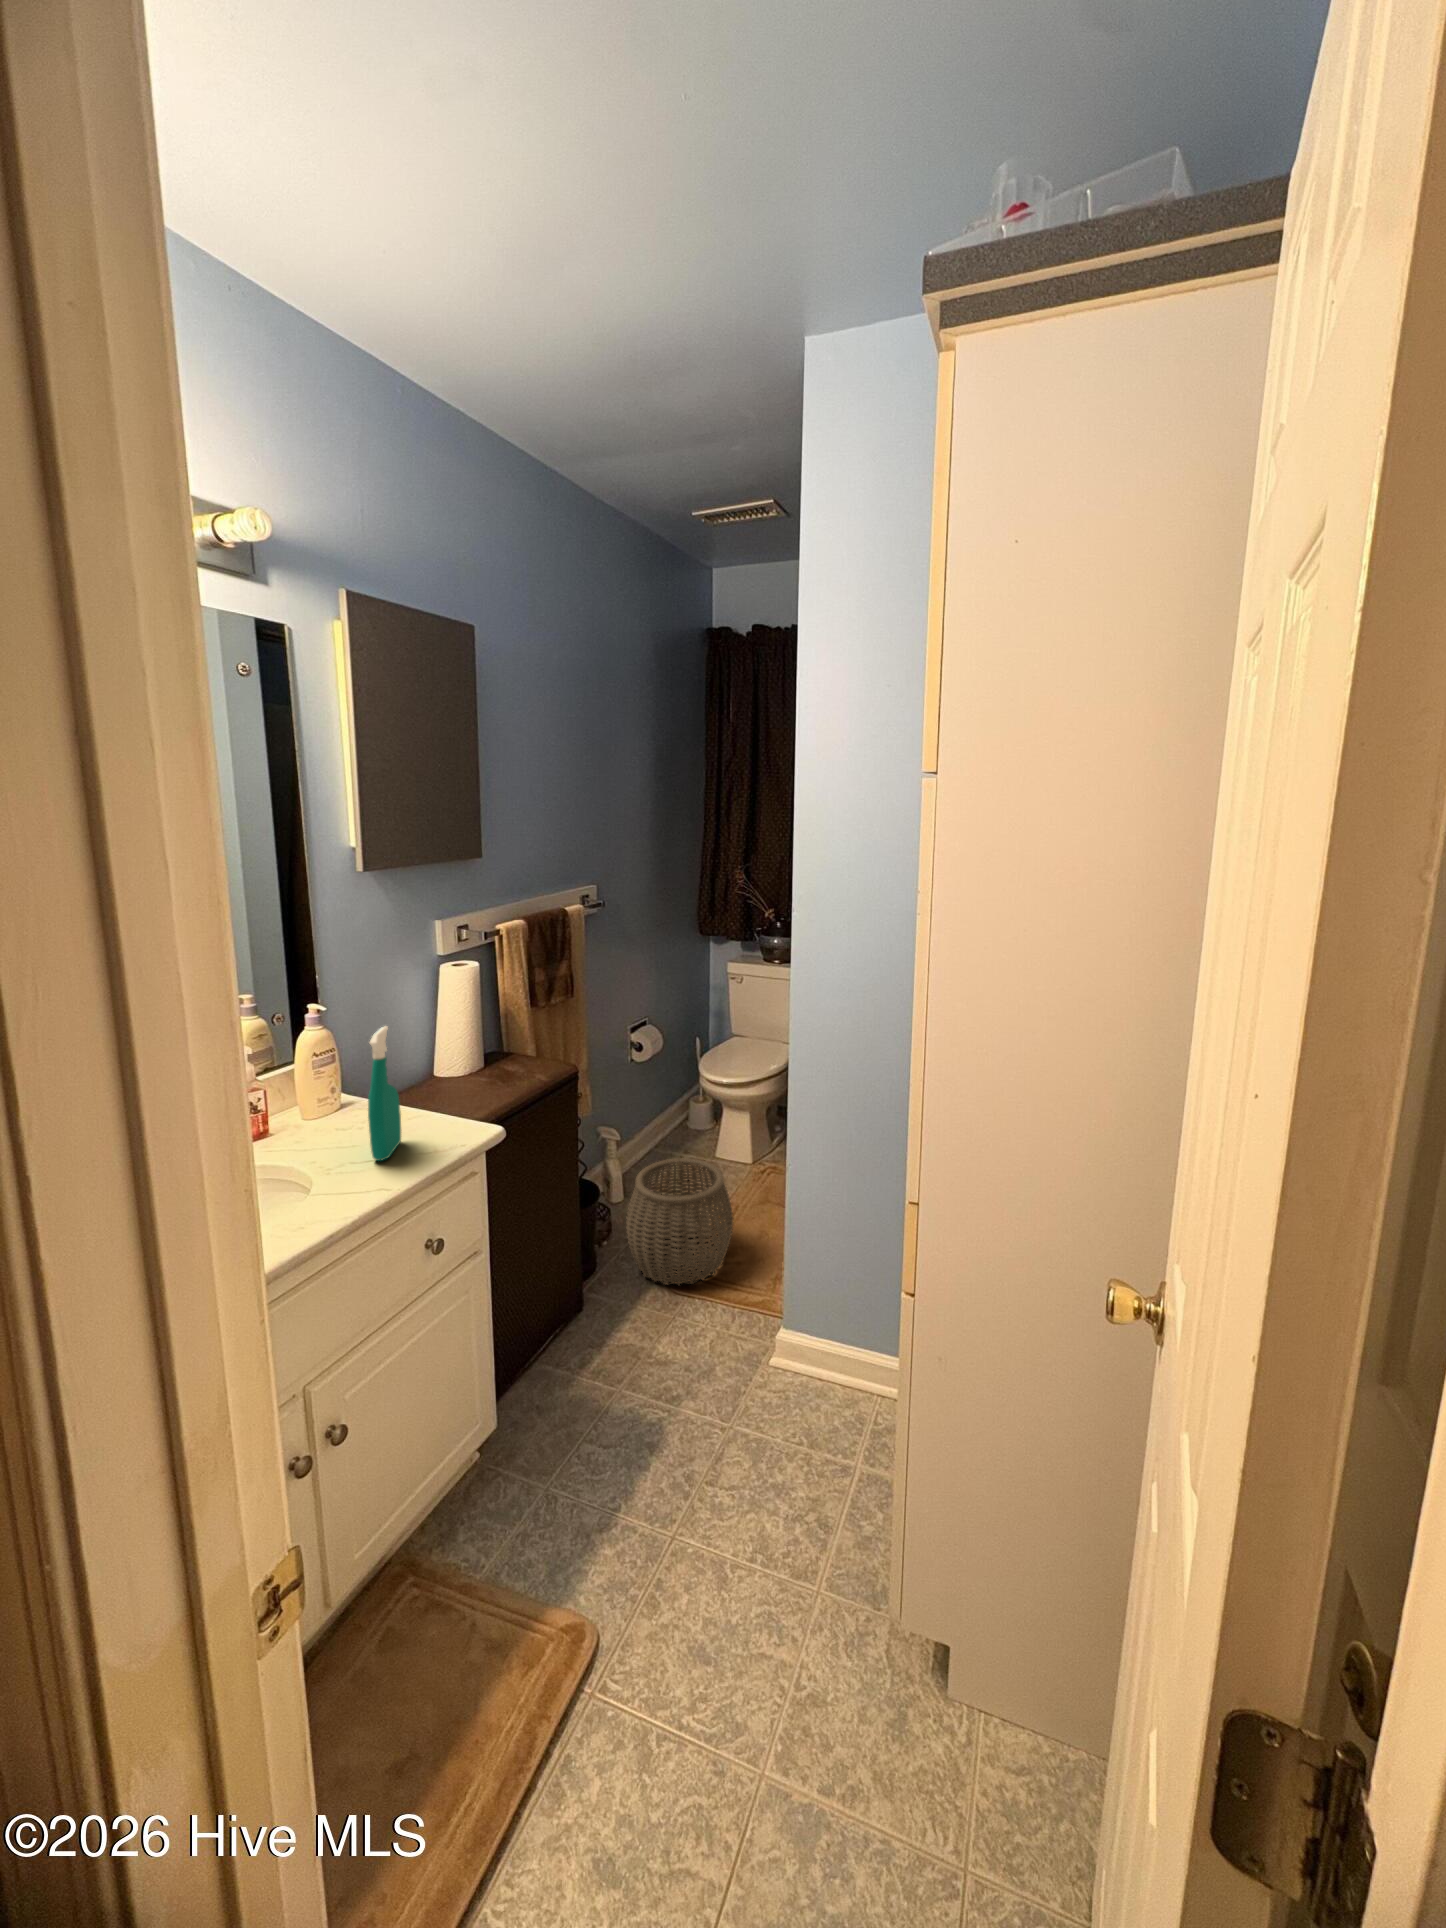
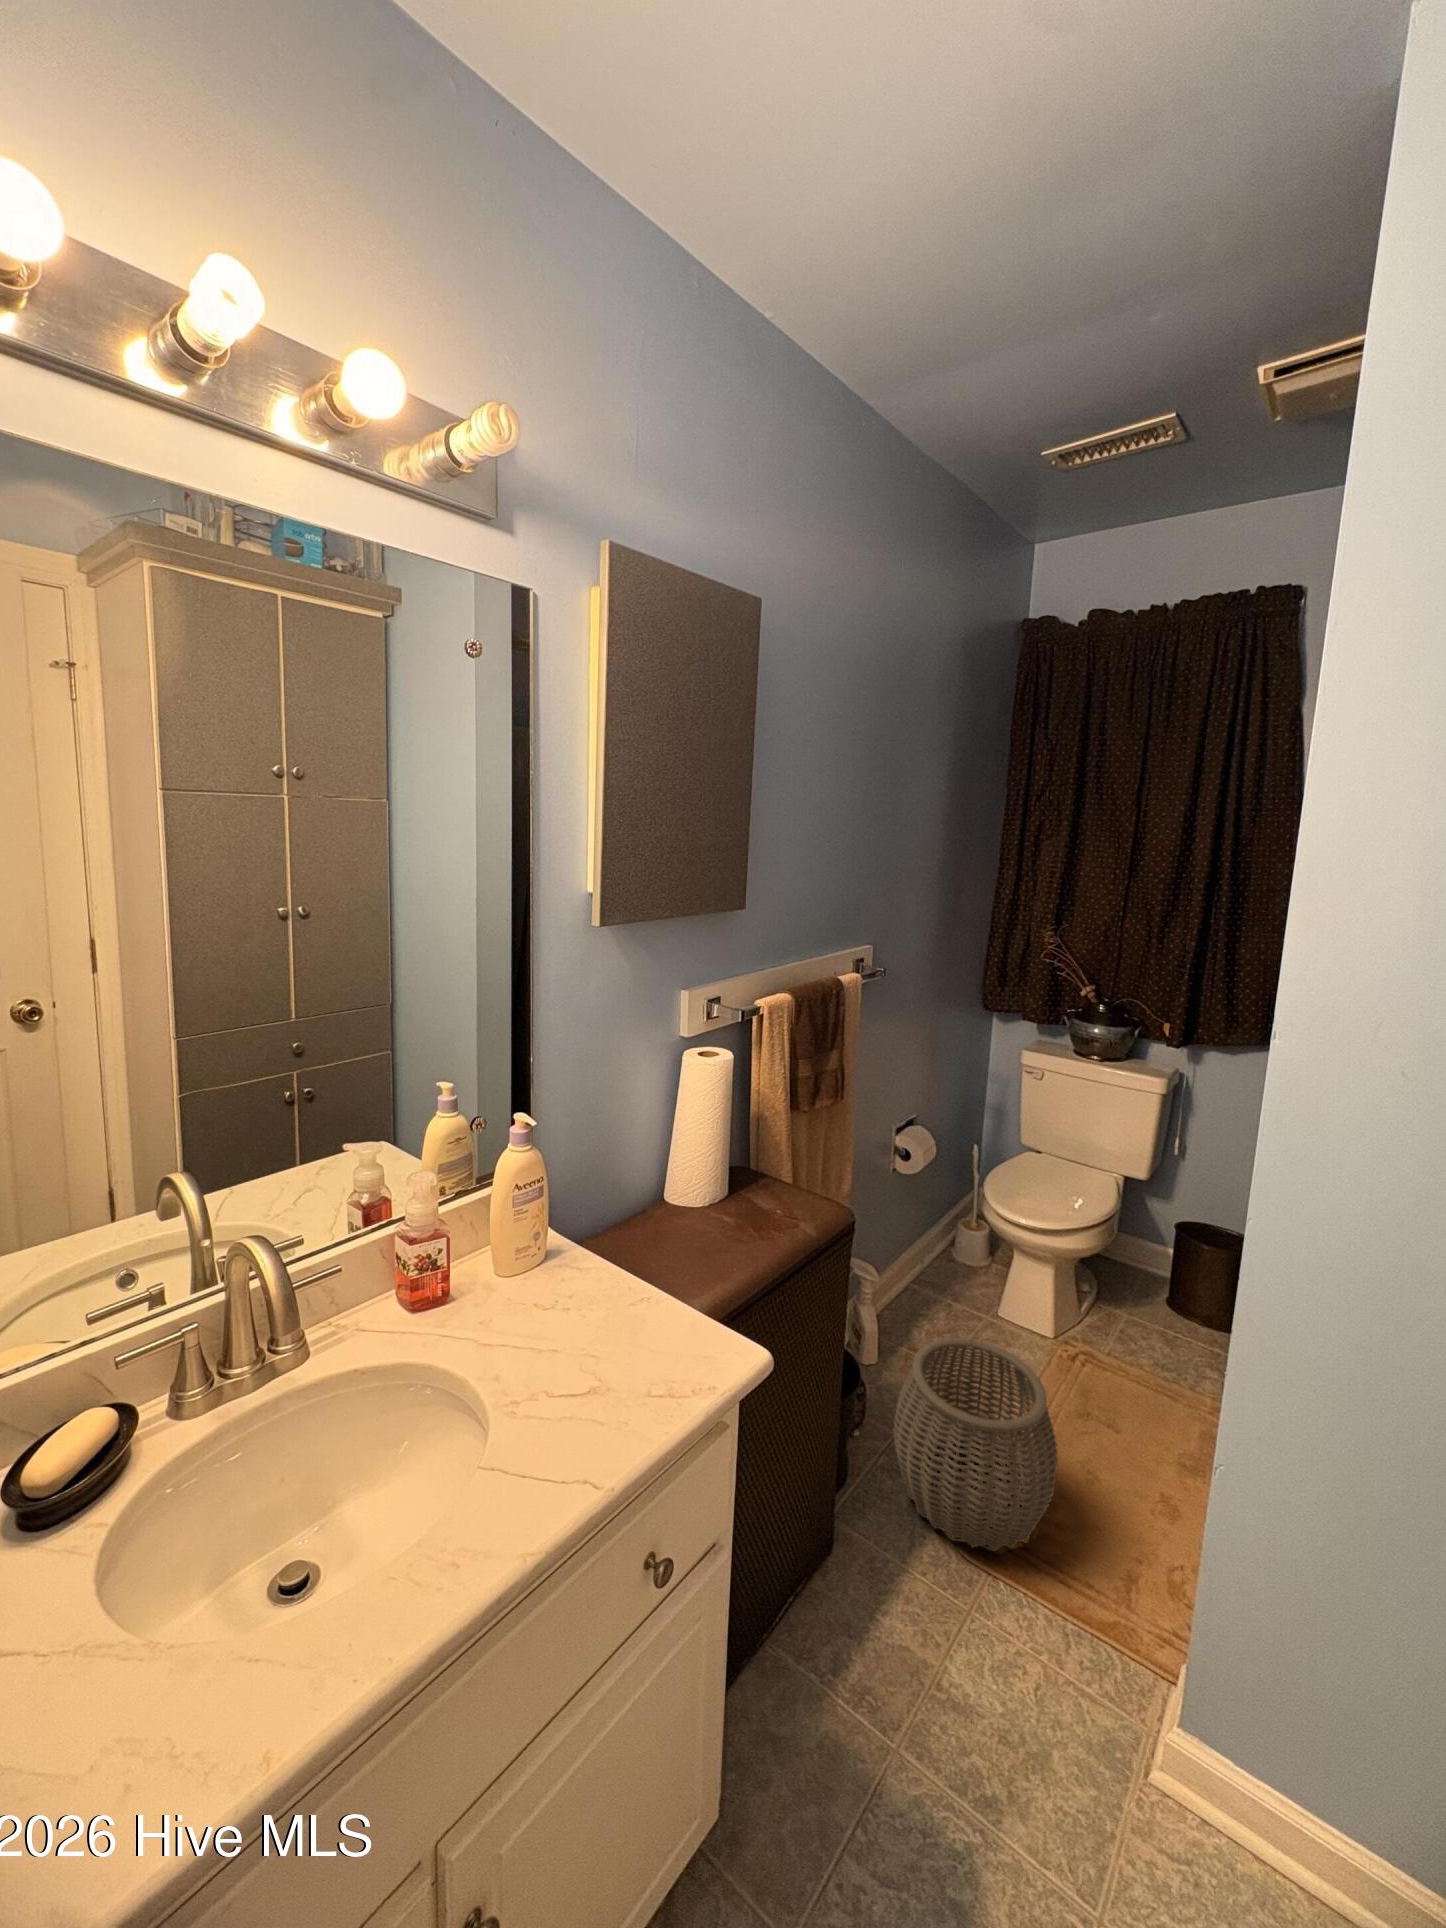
spray bottle: present [368,1026,401,1161] -> none [575,1185,622,1412]

